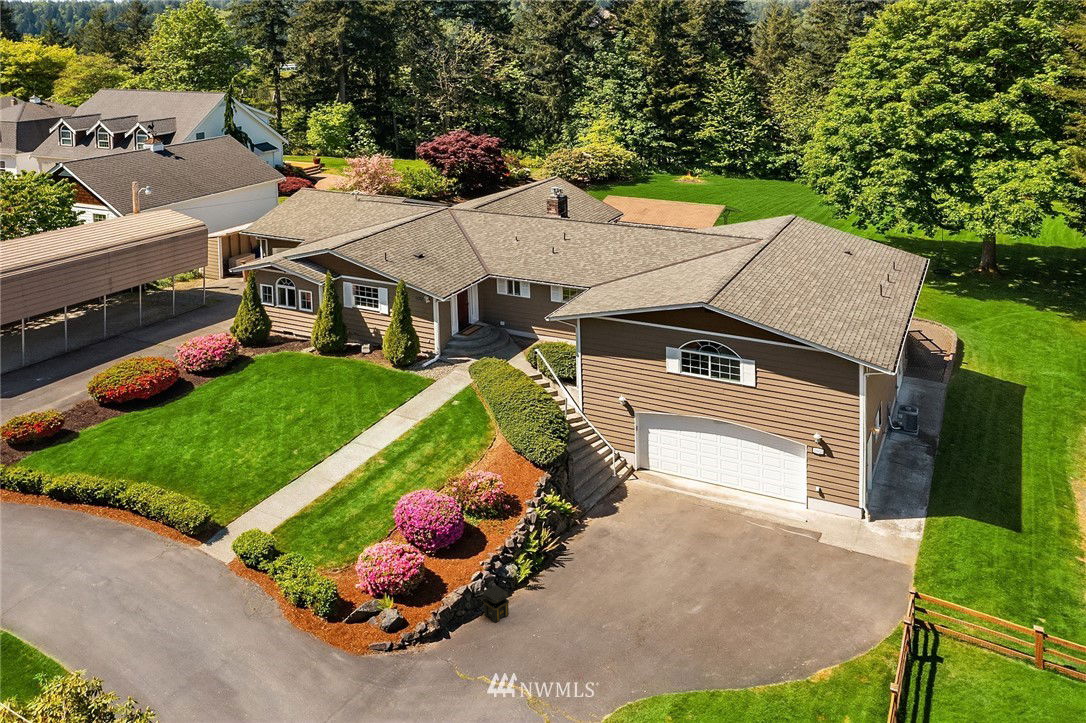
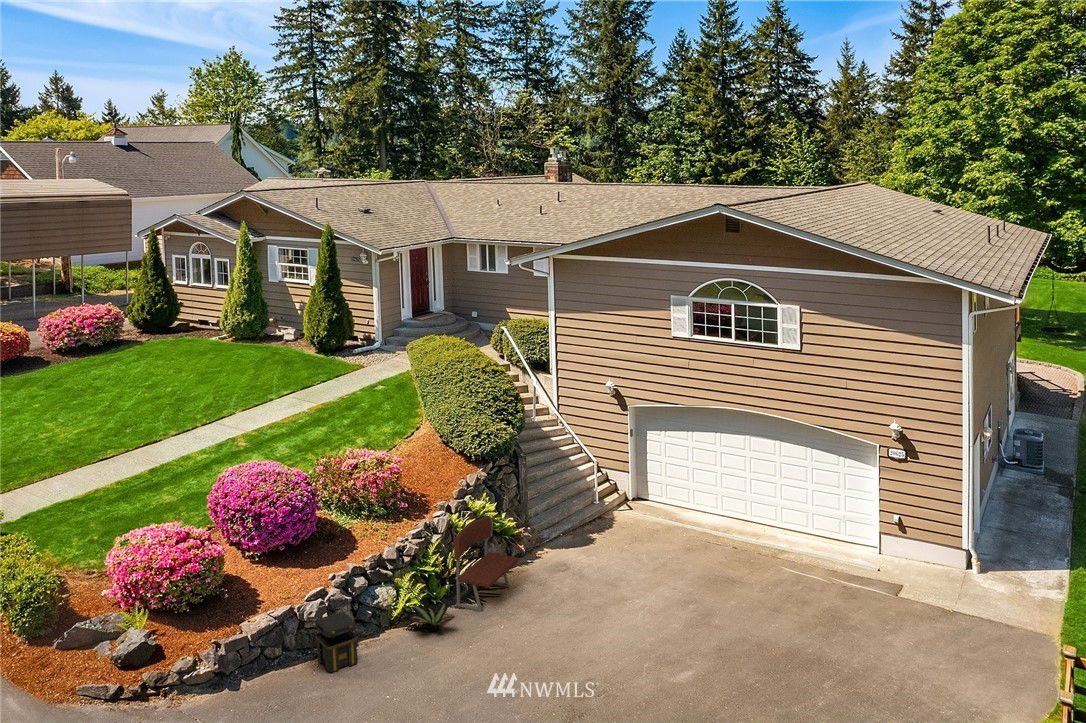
bench: none [551,511,586,573] -> present [454,516,519,612]
potted plant: none [528,571,559,591] -> present [408,602,454,632]

